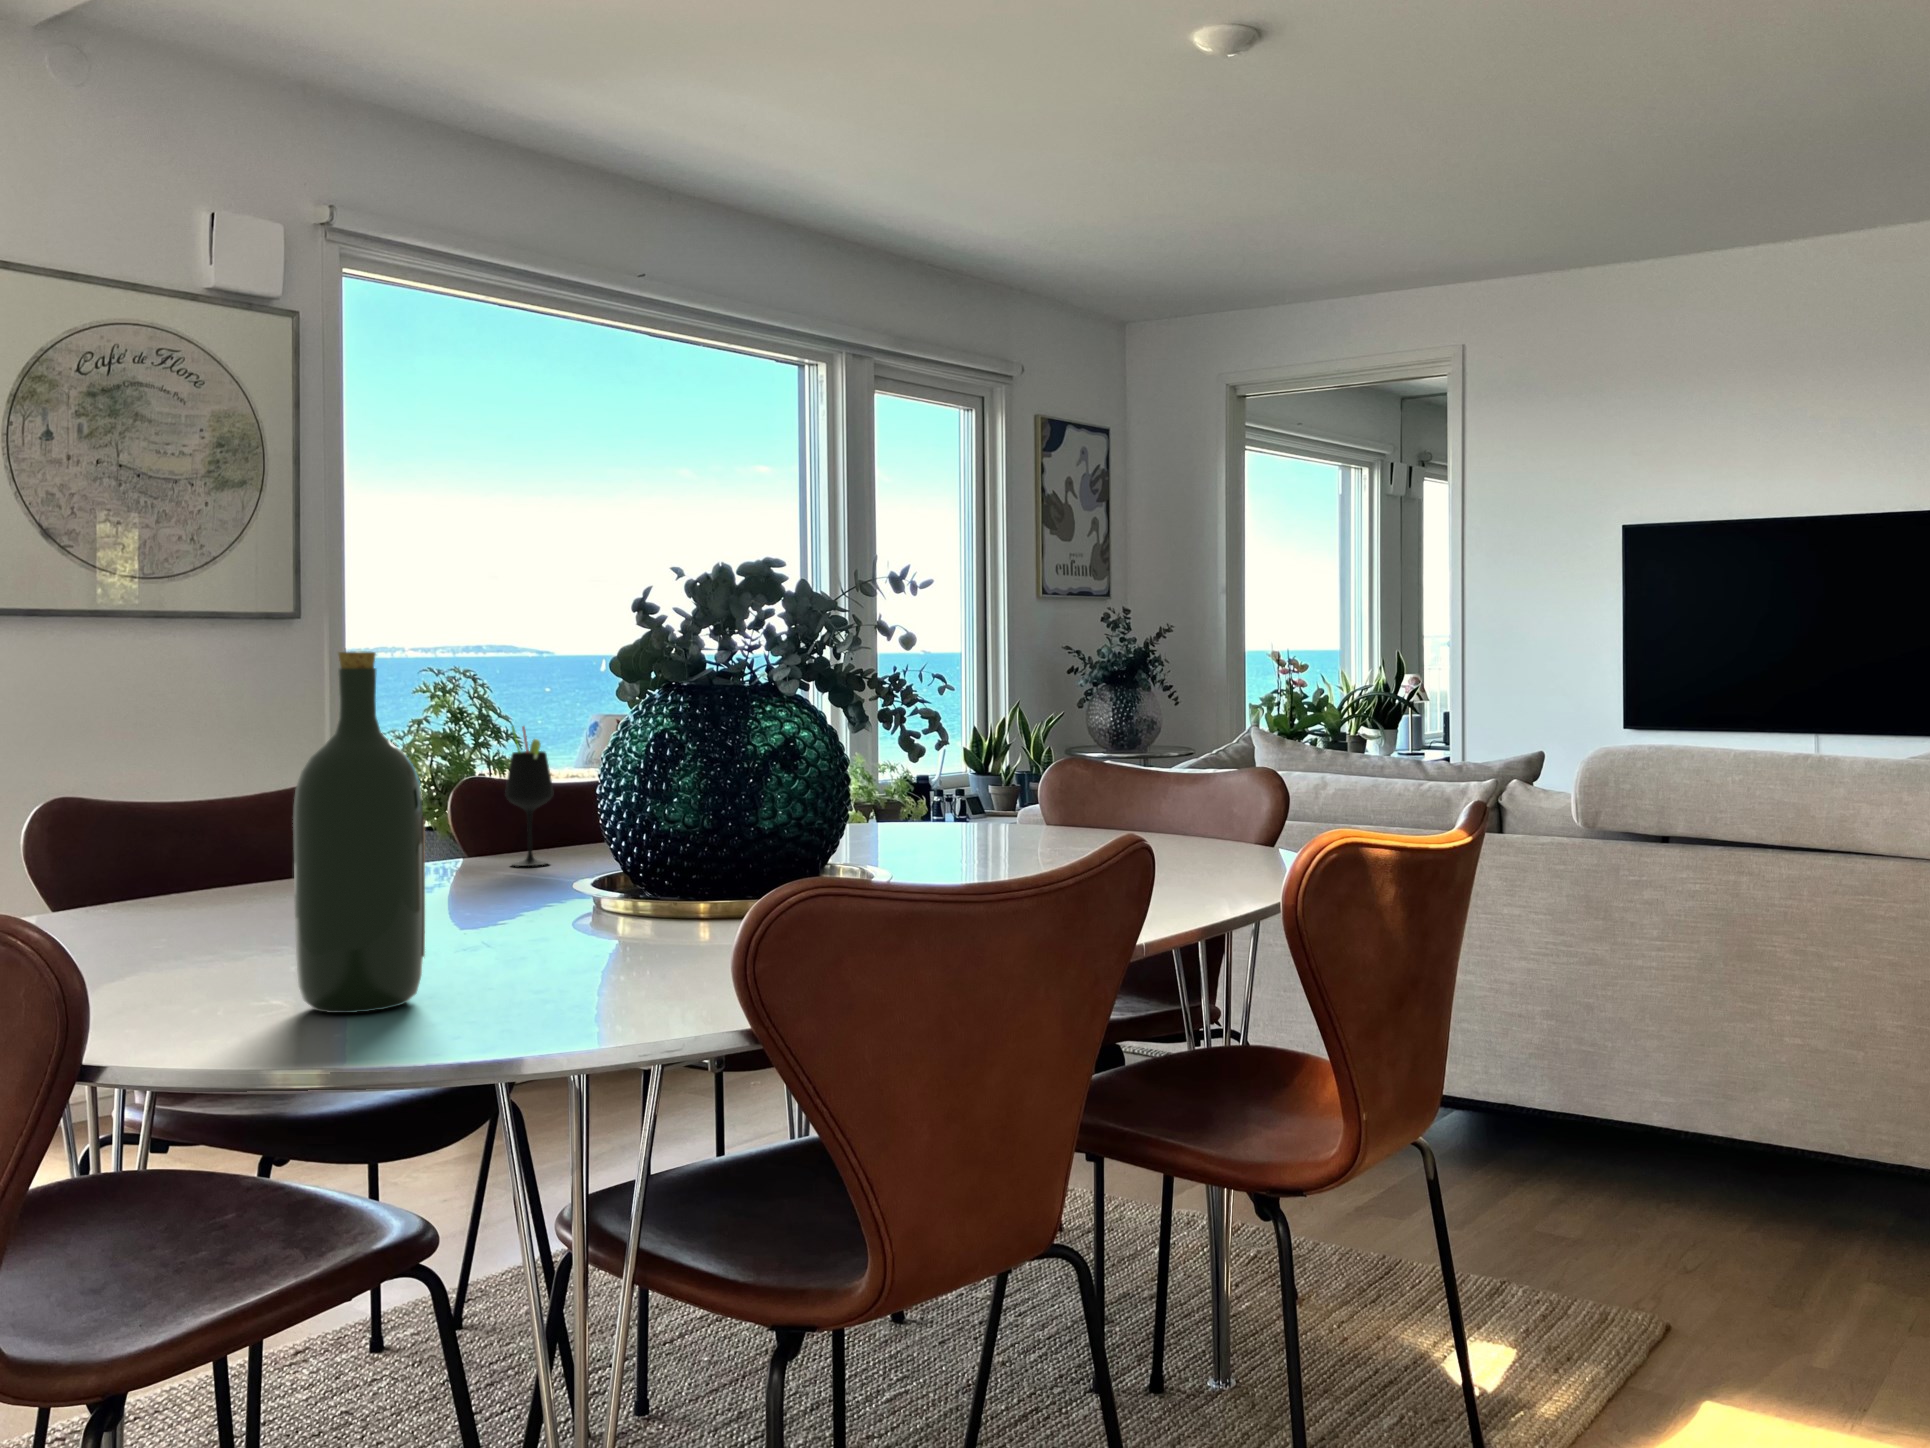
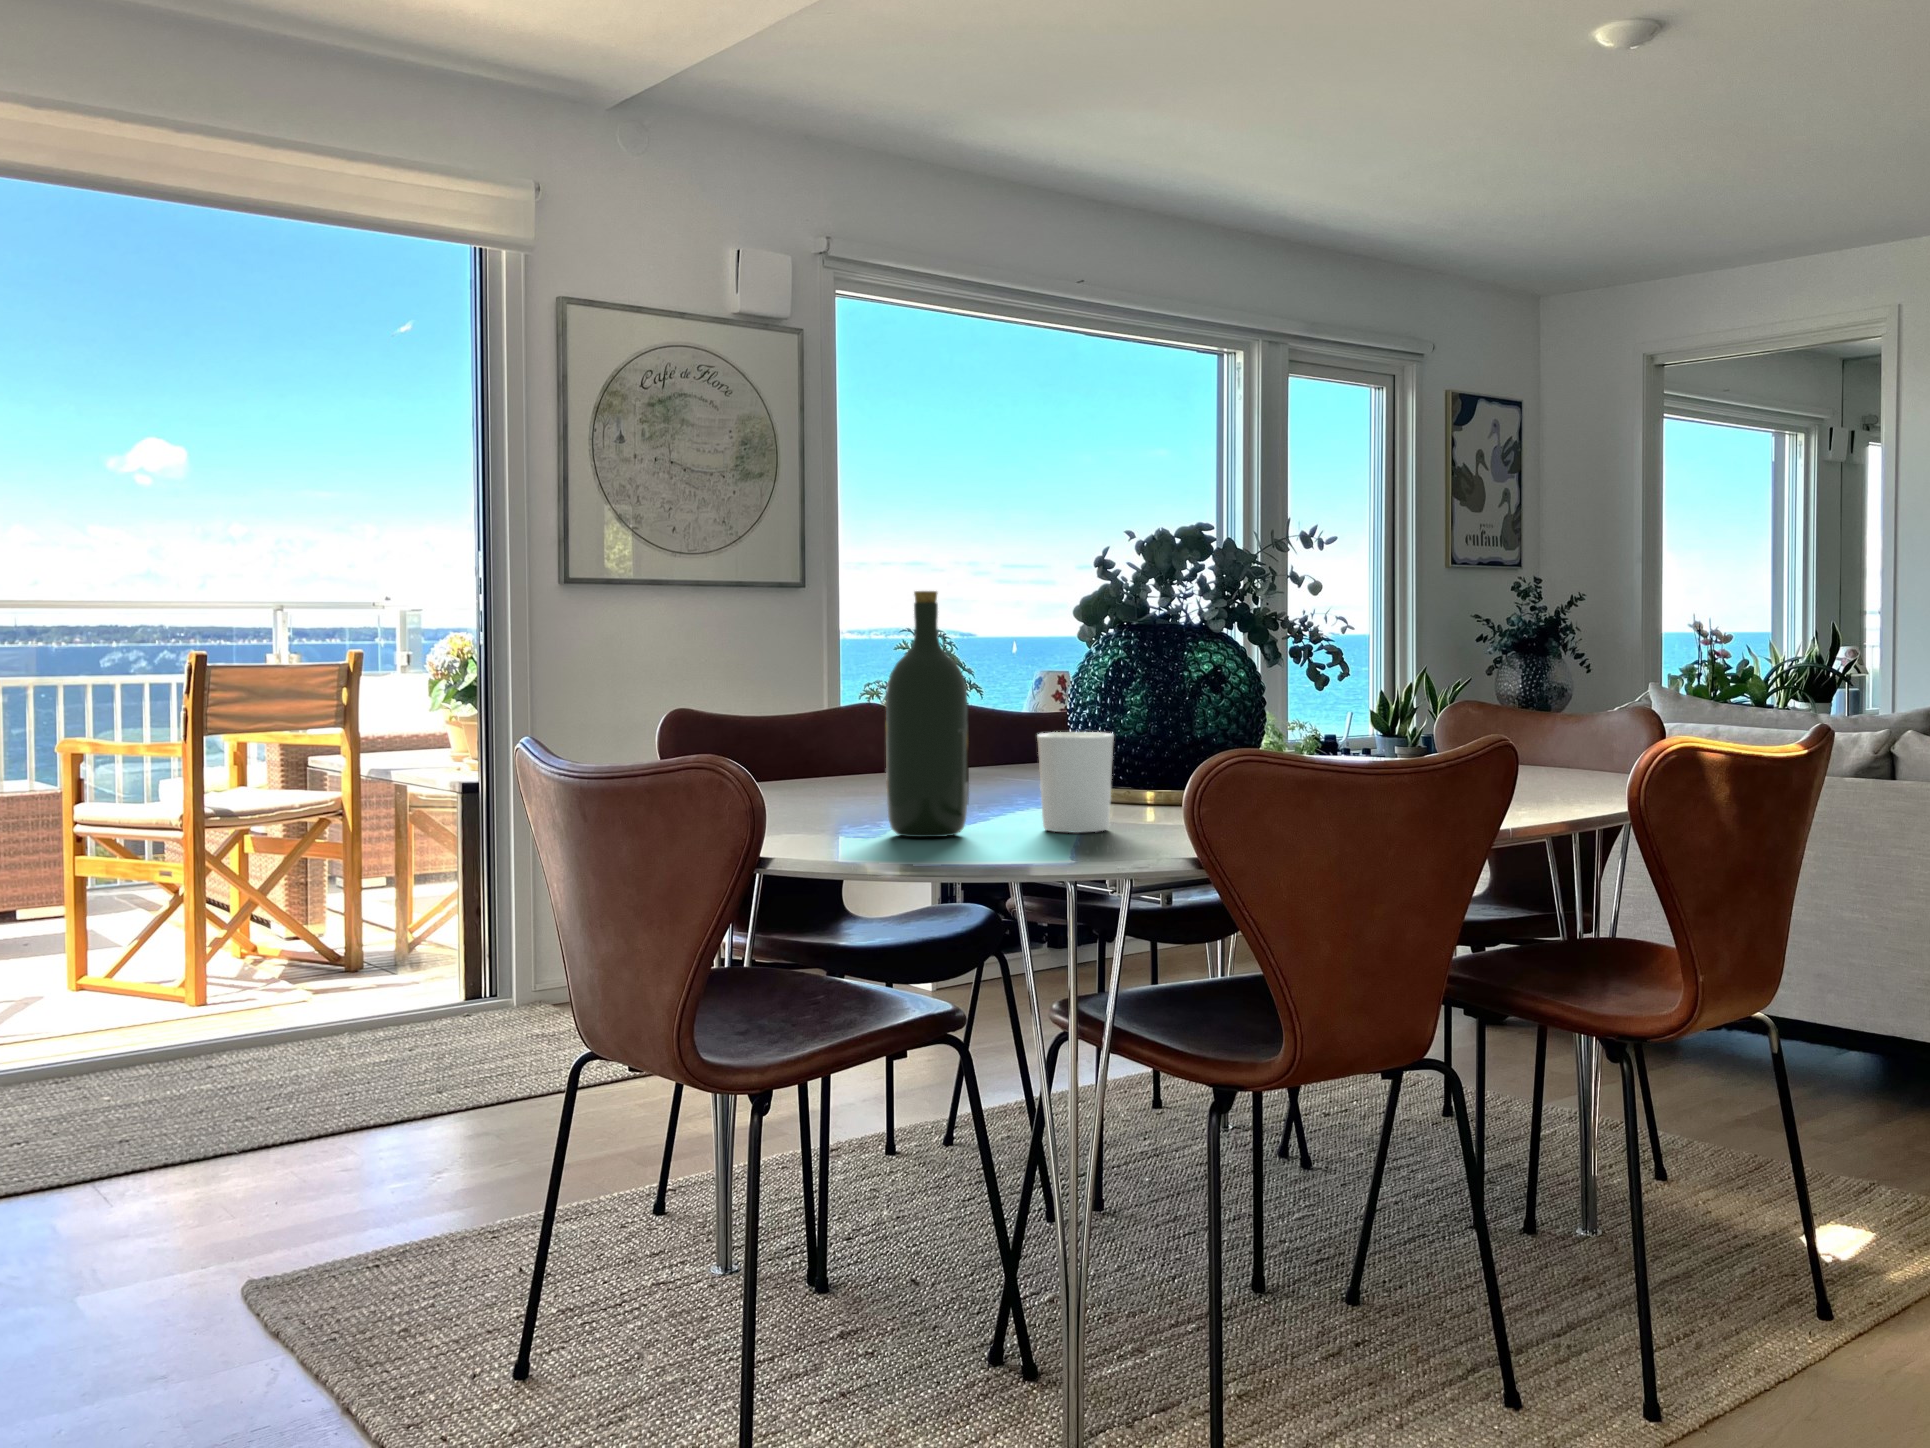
wine glass: present [505,726,553,866] -> none [991,663,1027,774]
candle holder: none [530,843,642,989] -> present [1037,732,1114,833]

